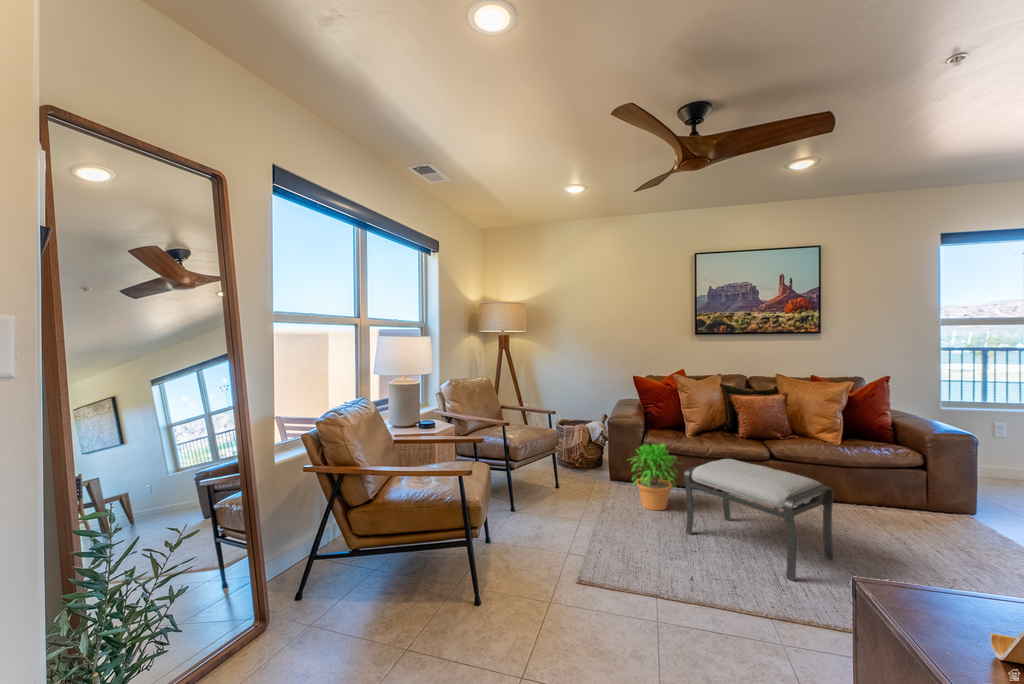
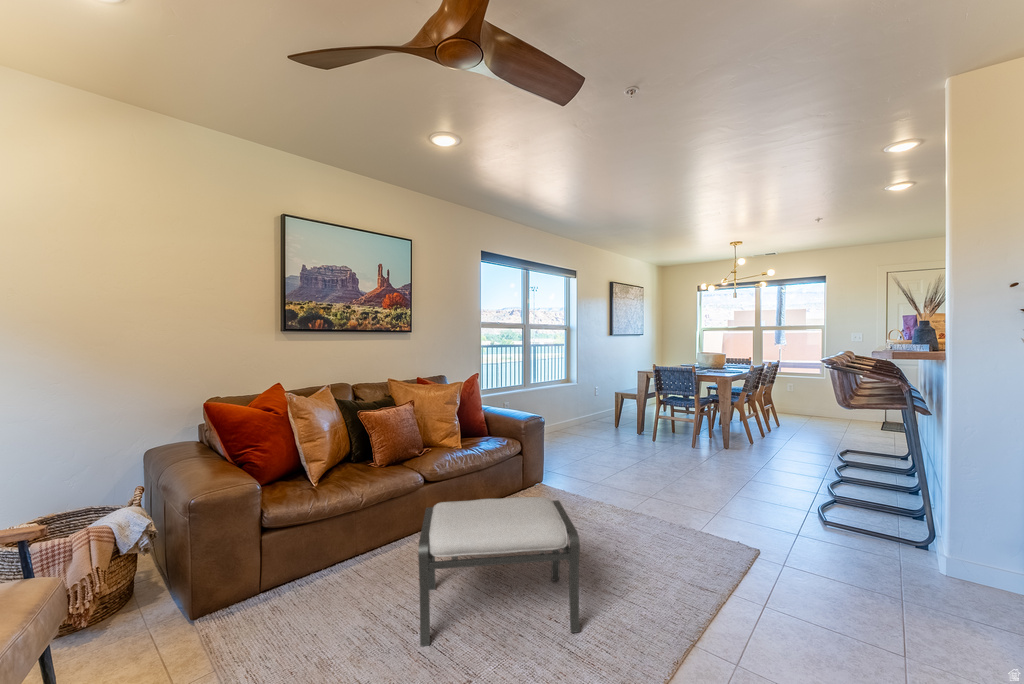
potted plant: present [632,444,675,510] -> none [273,510,373,640]

